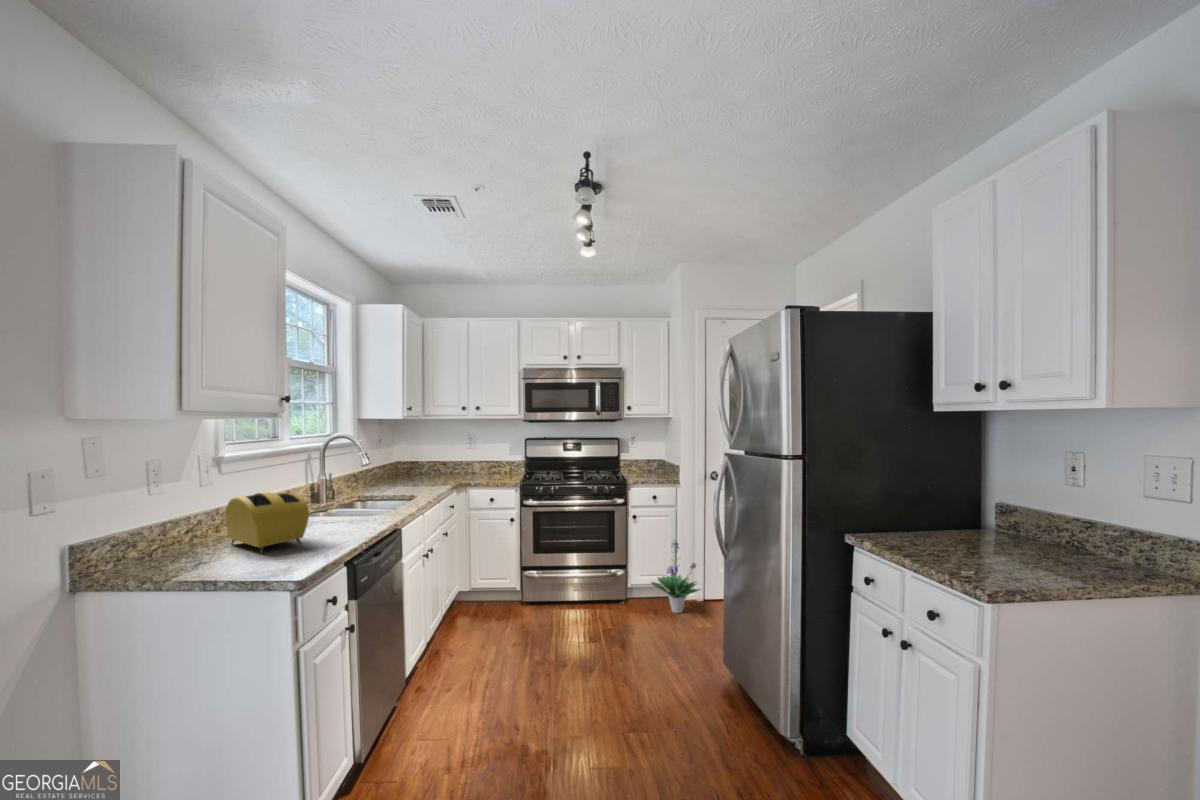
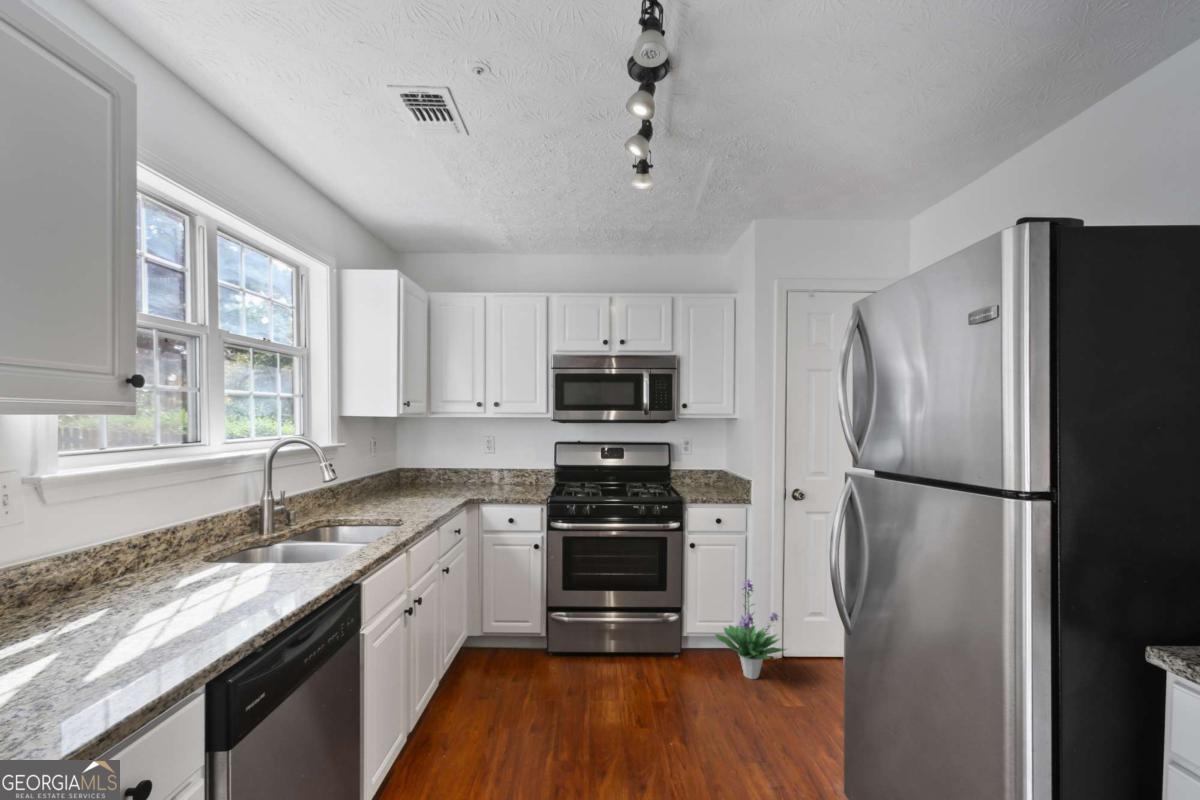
toaster: present [226,492,309,554] -> none [47,536,179,652]

